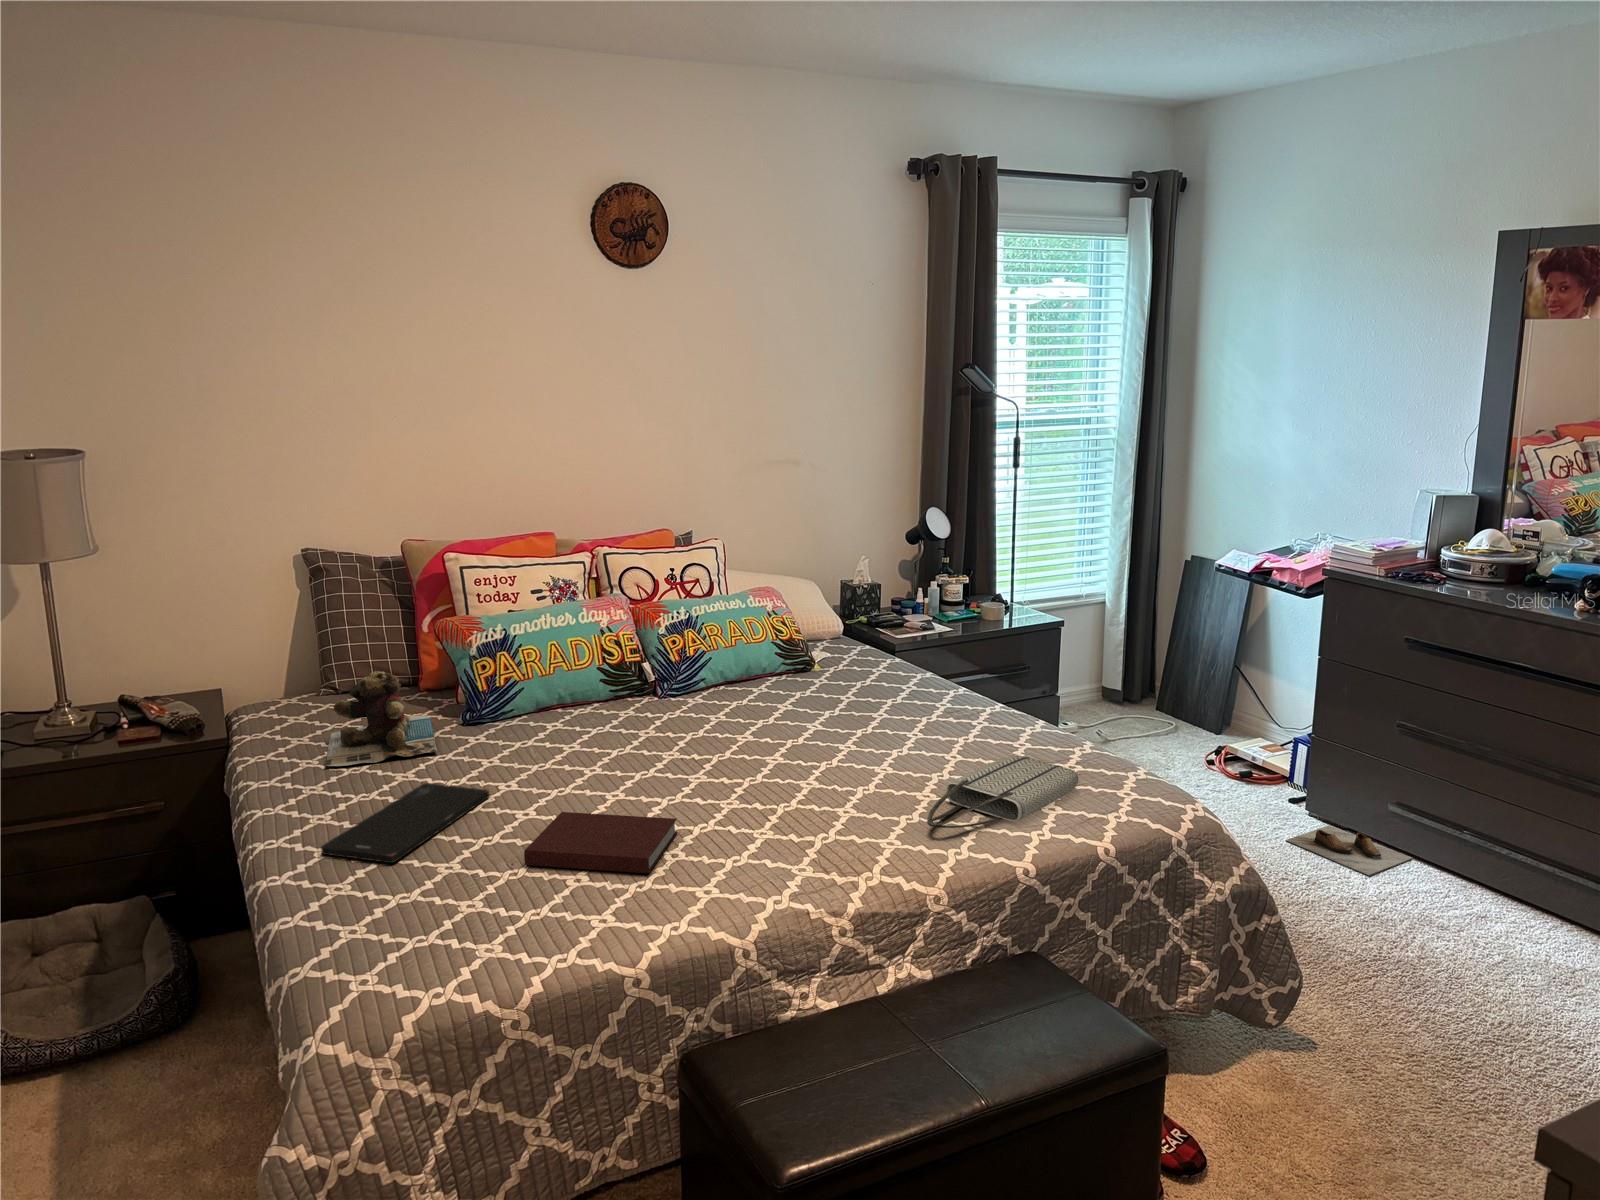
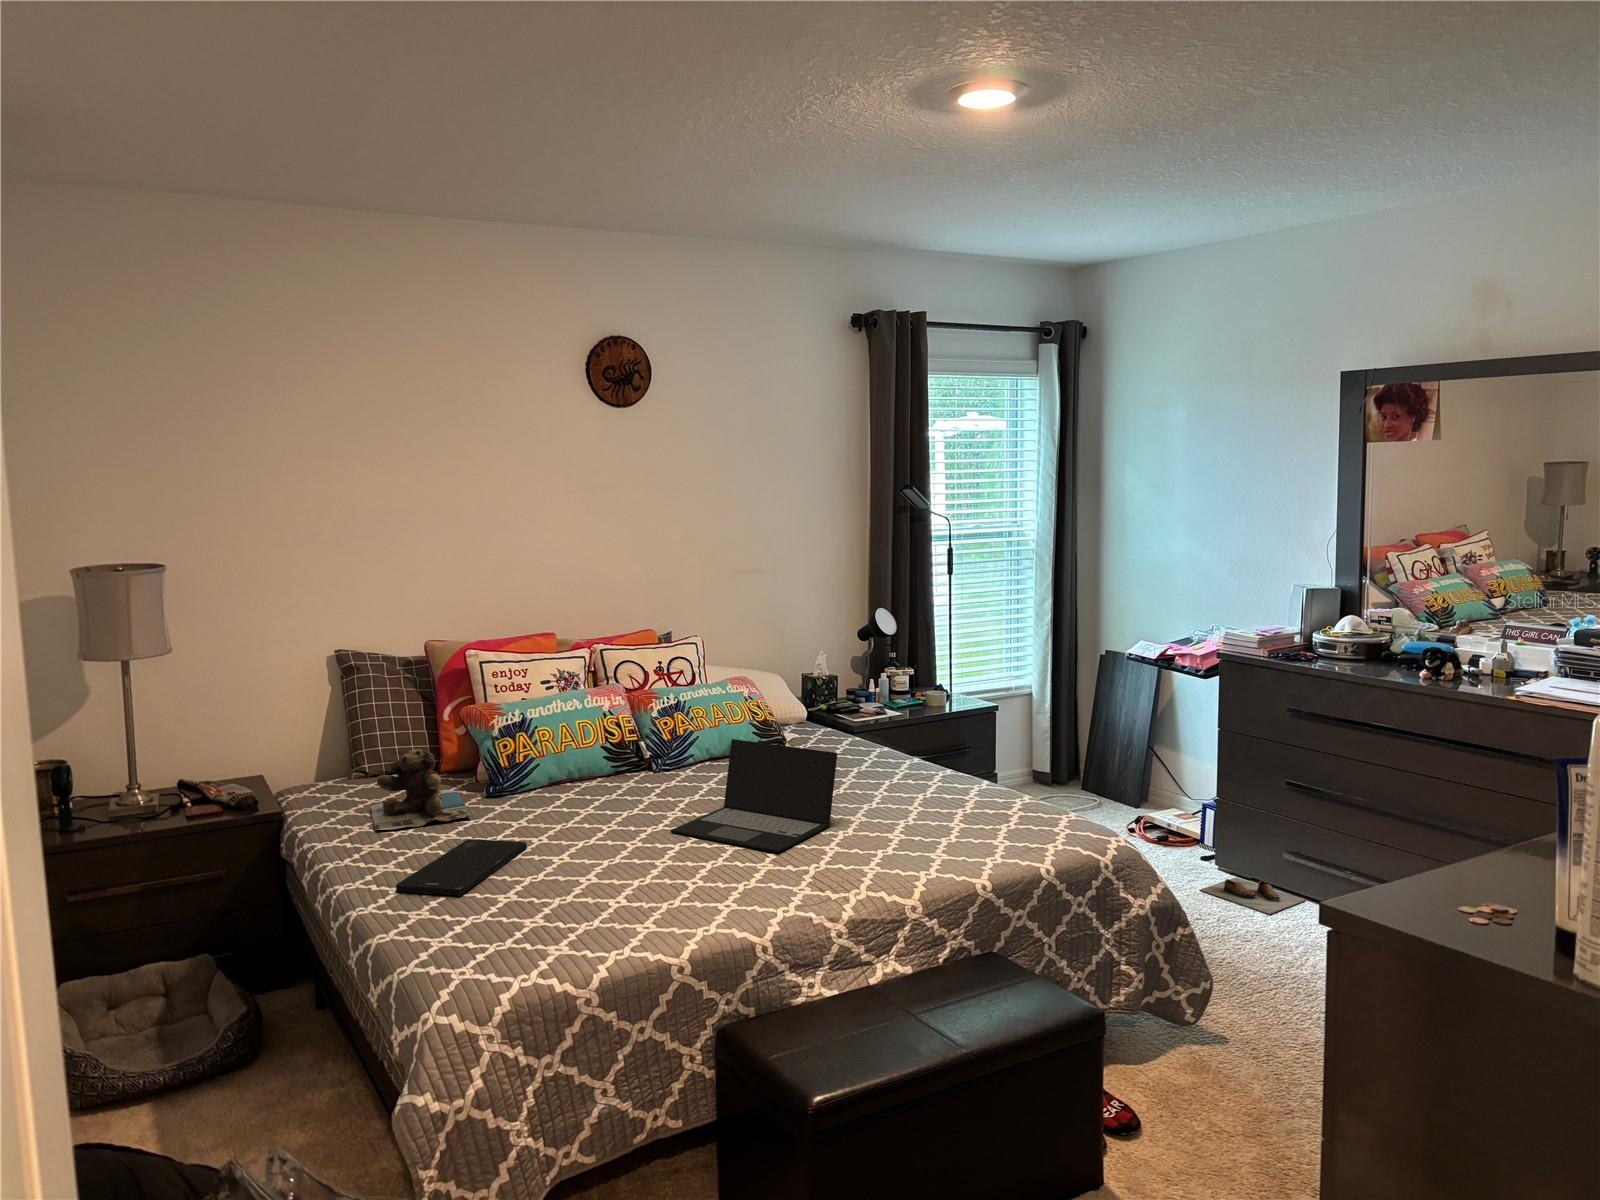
laptop: none [659,669,859,815] -> present [671,739,837,853]
tote bag: present [927,755,1078,828] -> none [901,803,1021,855]
notebook: present [524,812,677,873] -> none [572,854,695,895]

